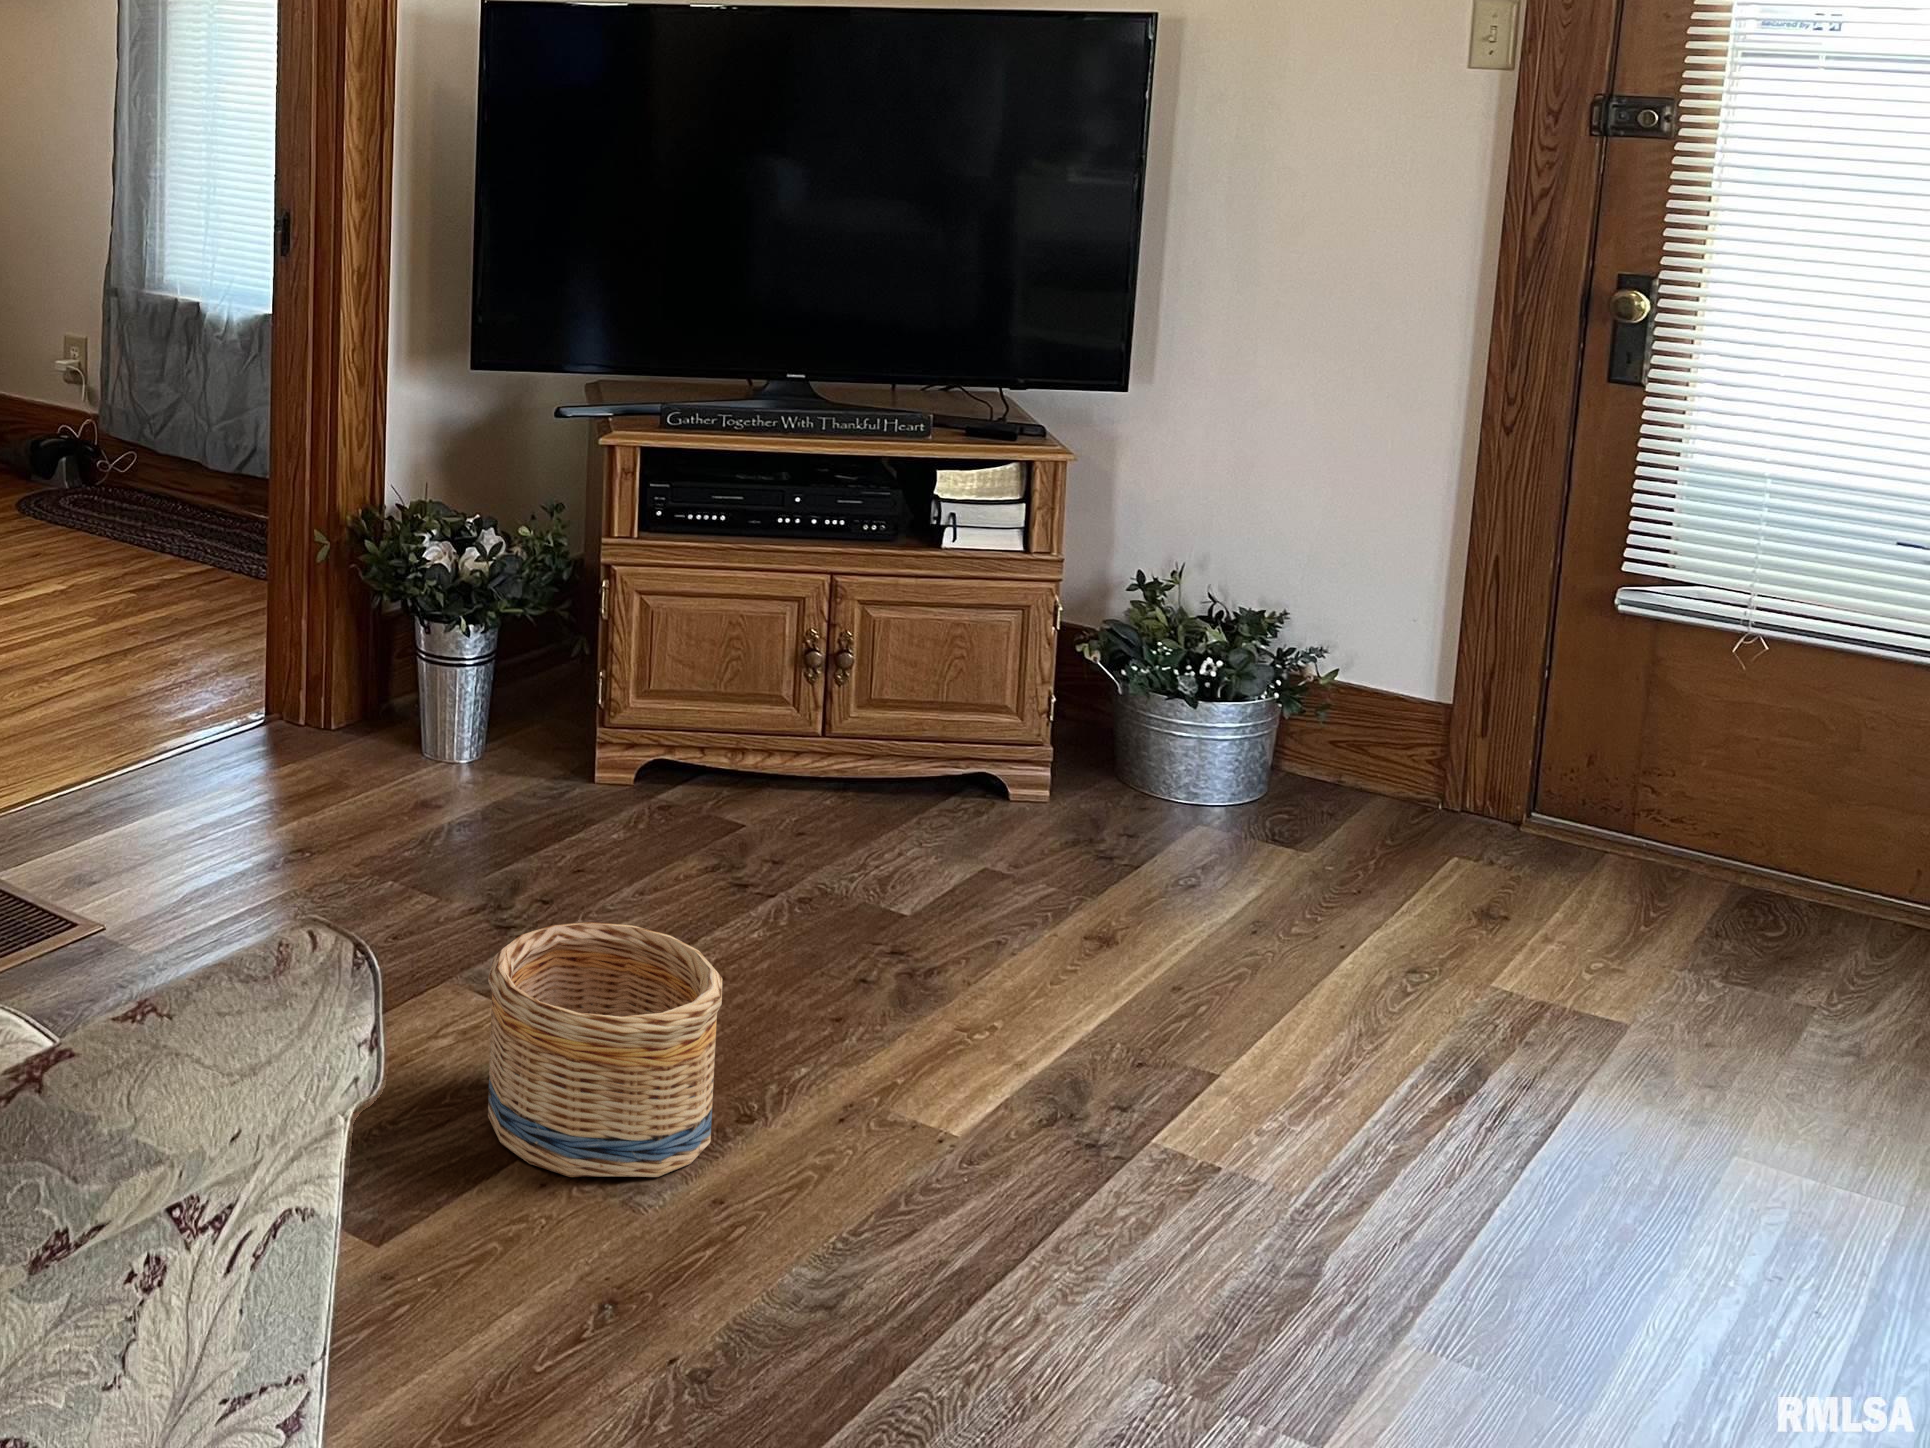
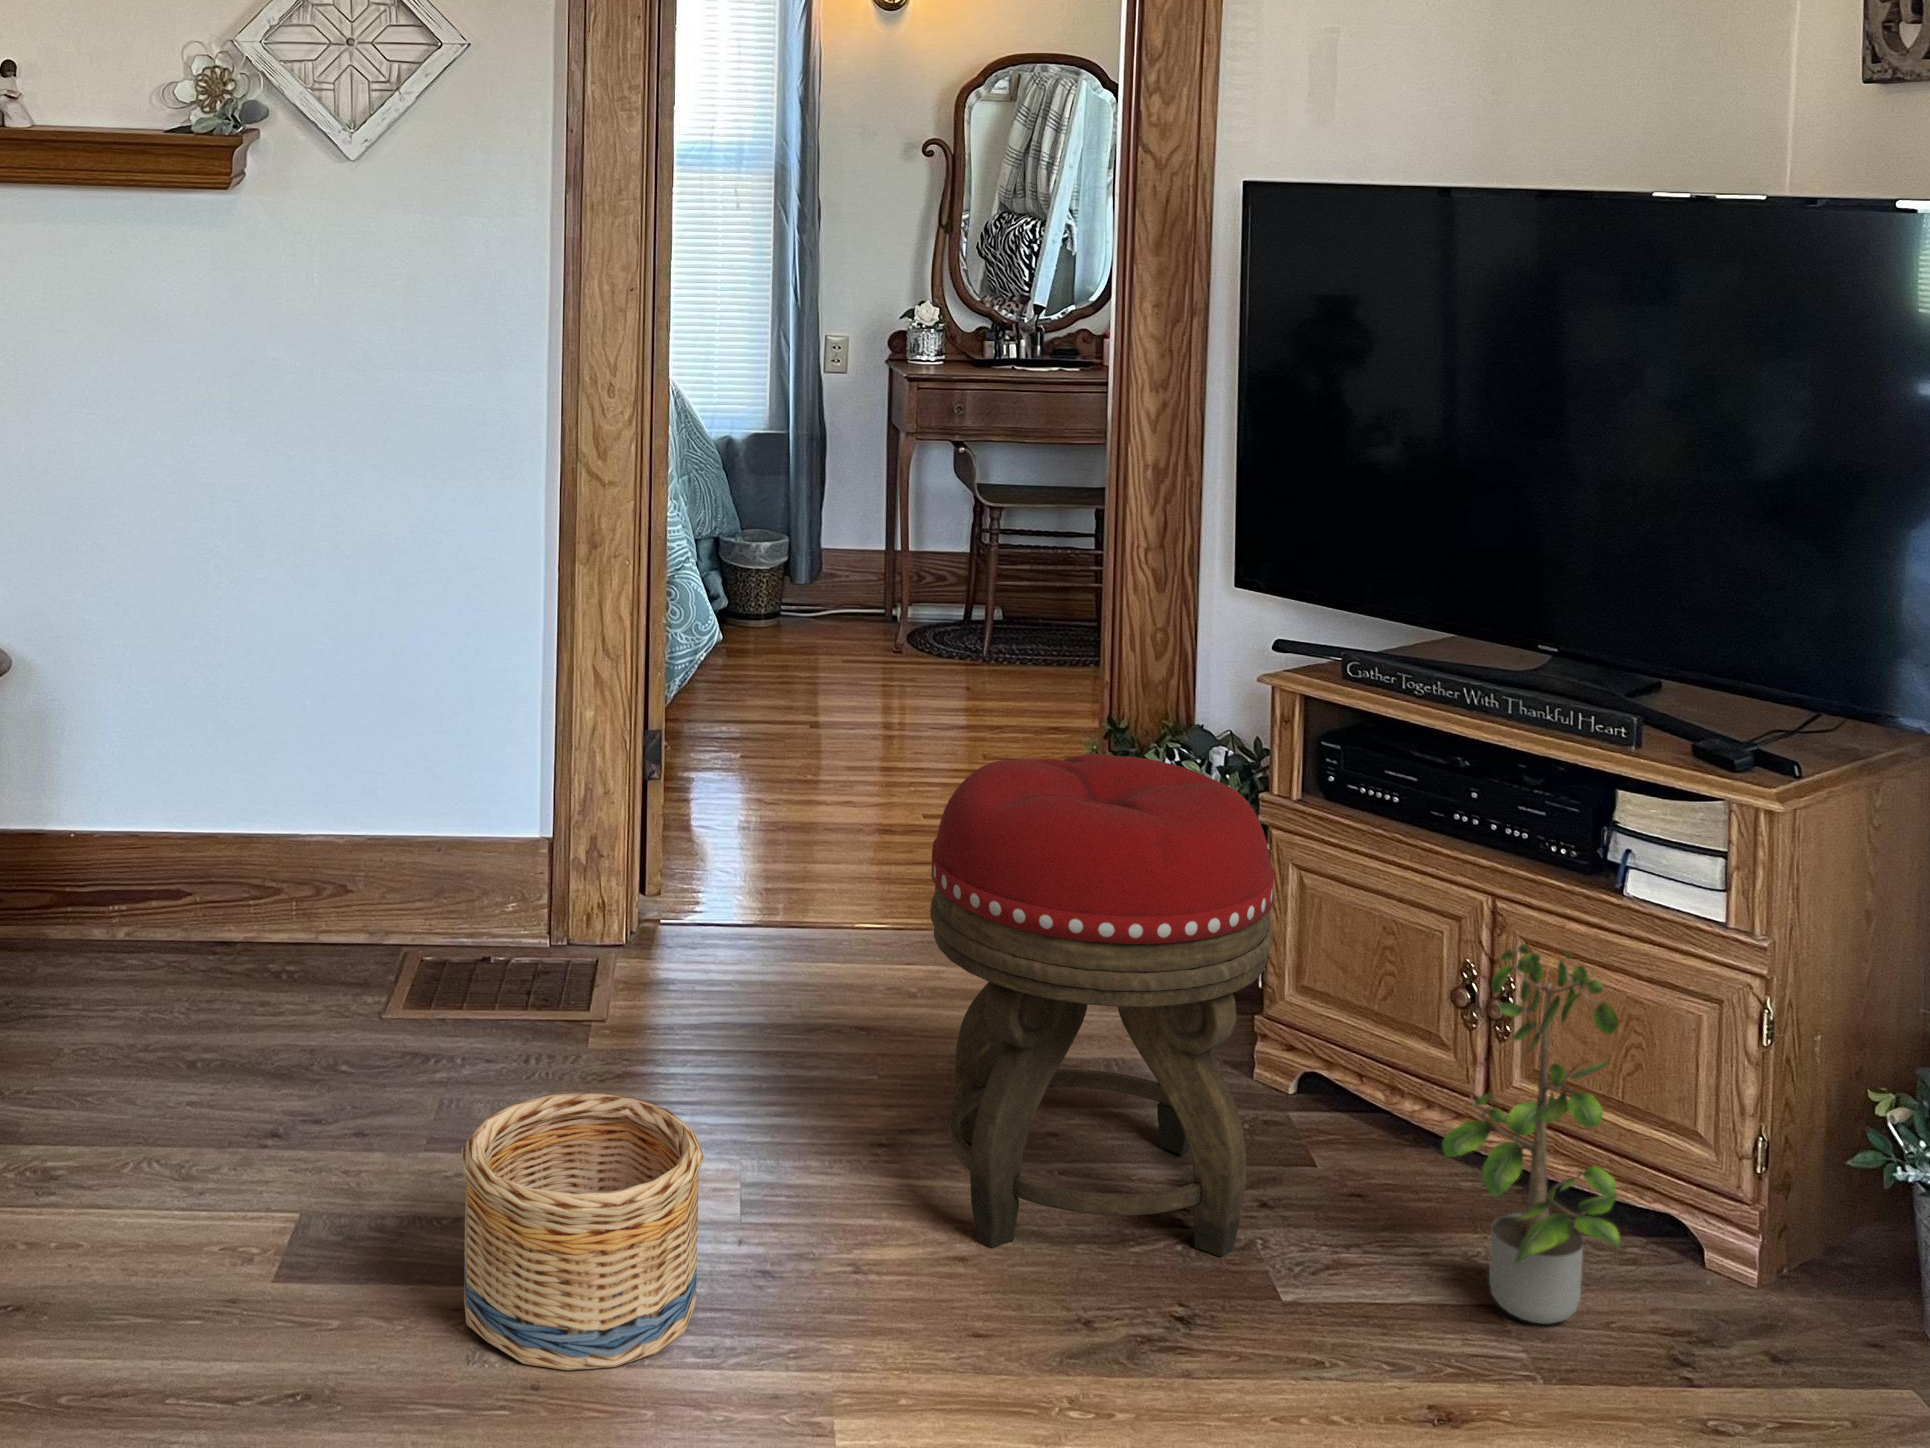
footstool: none [533,520,845,956] -> present [930,754,1275,1256]
potted plant: none [933,583,1112,862] -> present [1442,936,1620,1324]

